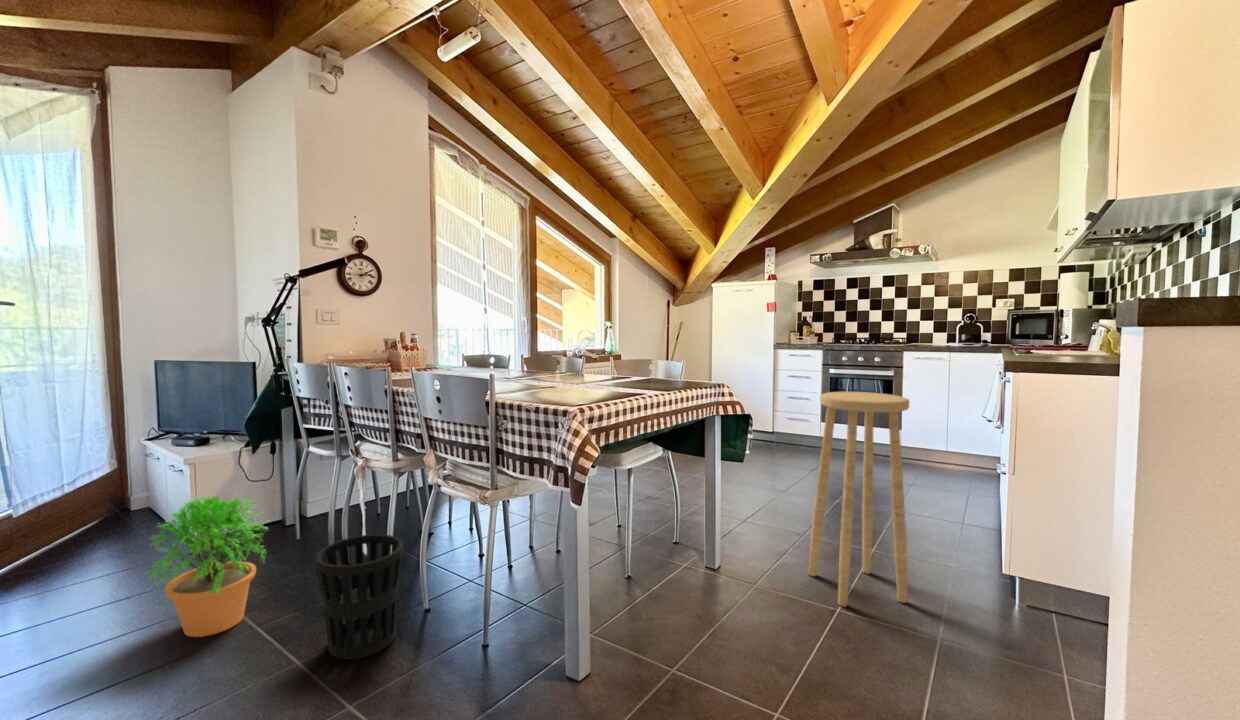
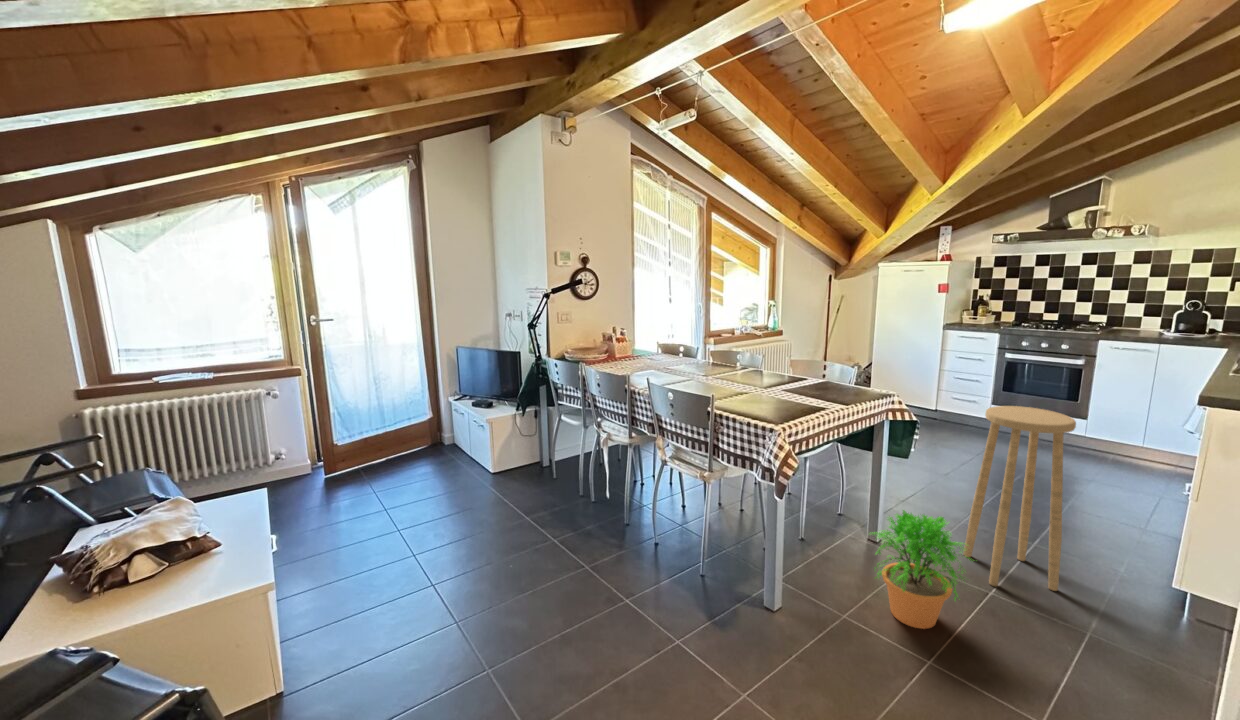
potted plant: present [150,496,266,637] -> present [873,510,970,629]
wastebasket: present [315,534,403,659] -> none [596,493,648,573]

